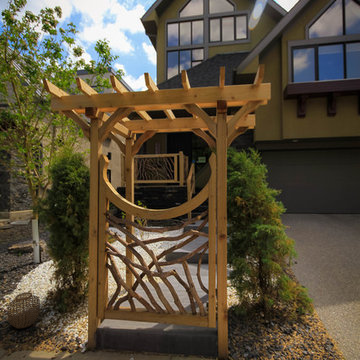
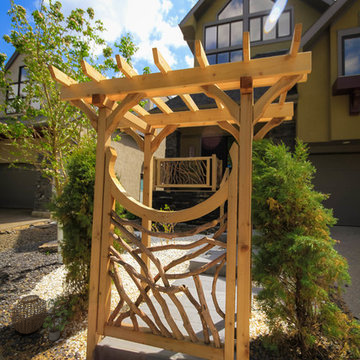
potted plant: none [42,290,68,331] -> present [43,297,70,341]

